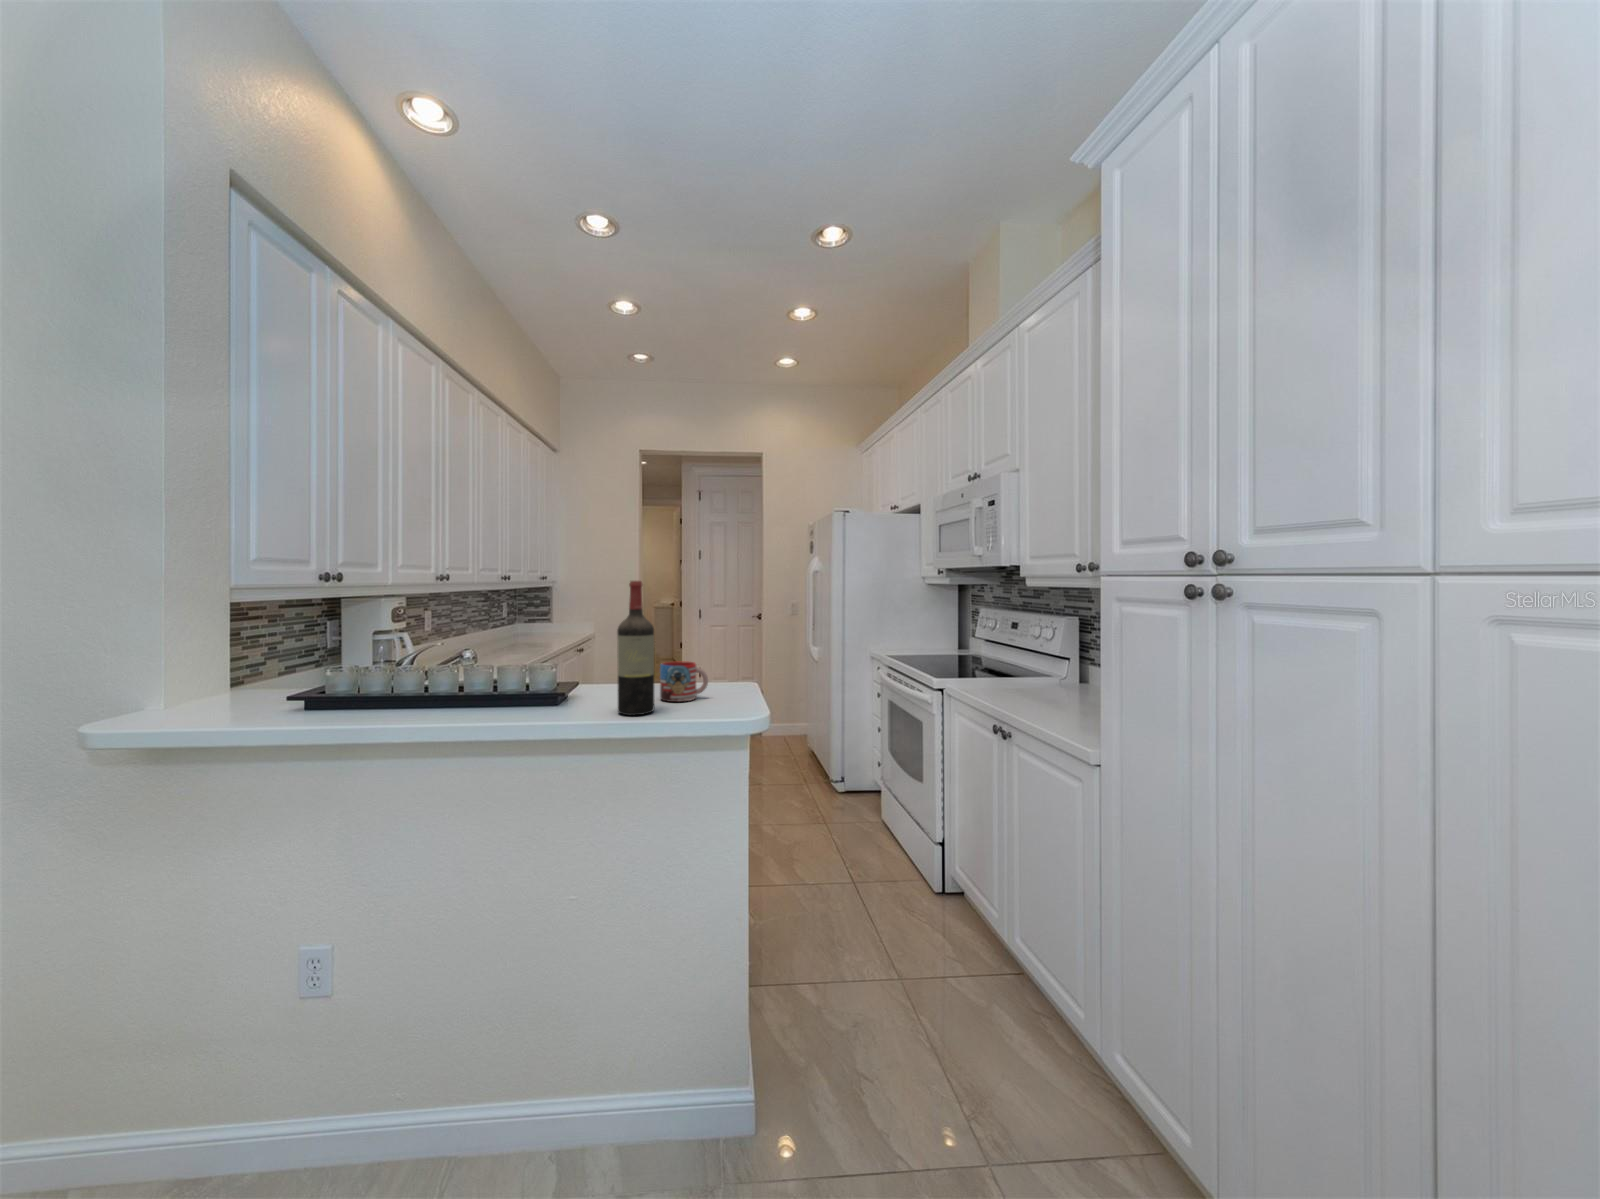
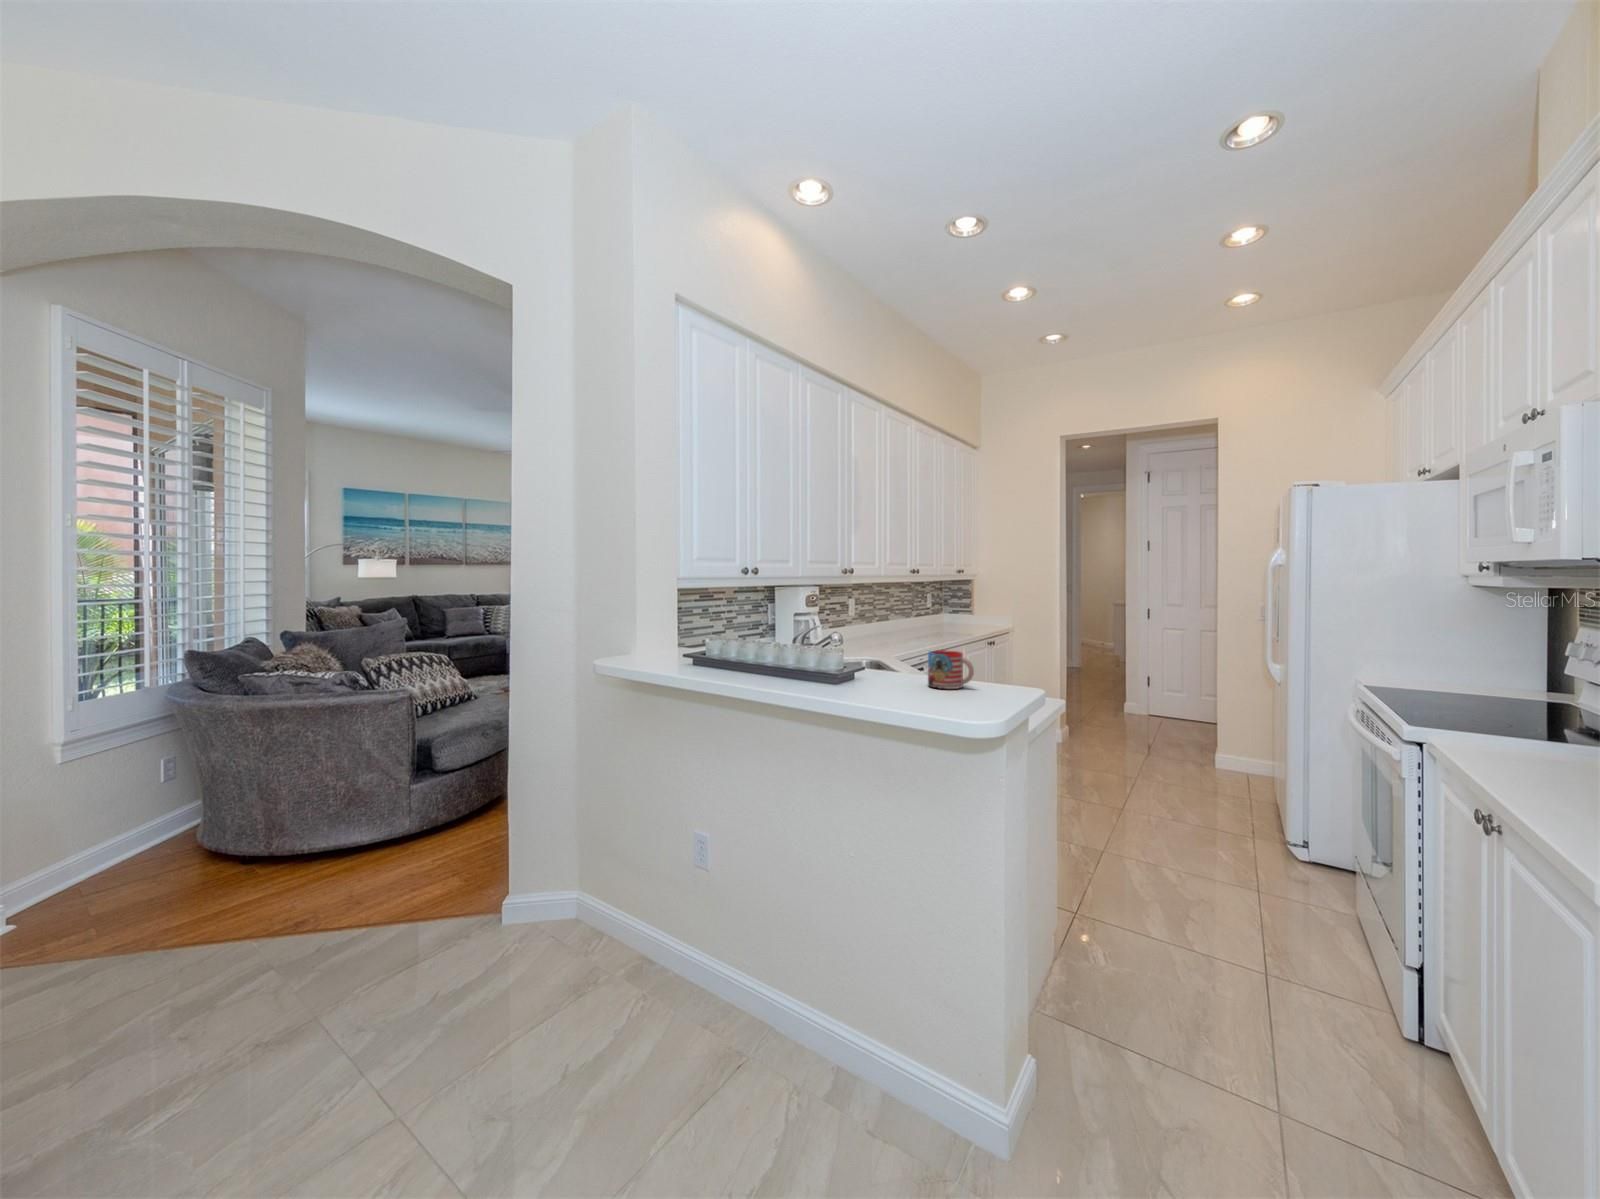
wine bottle: present [617,581,654,715] -> none [874,572,907,694]

